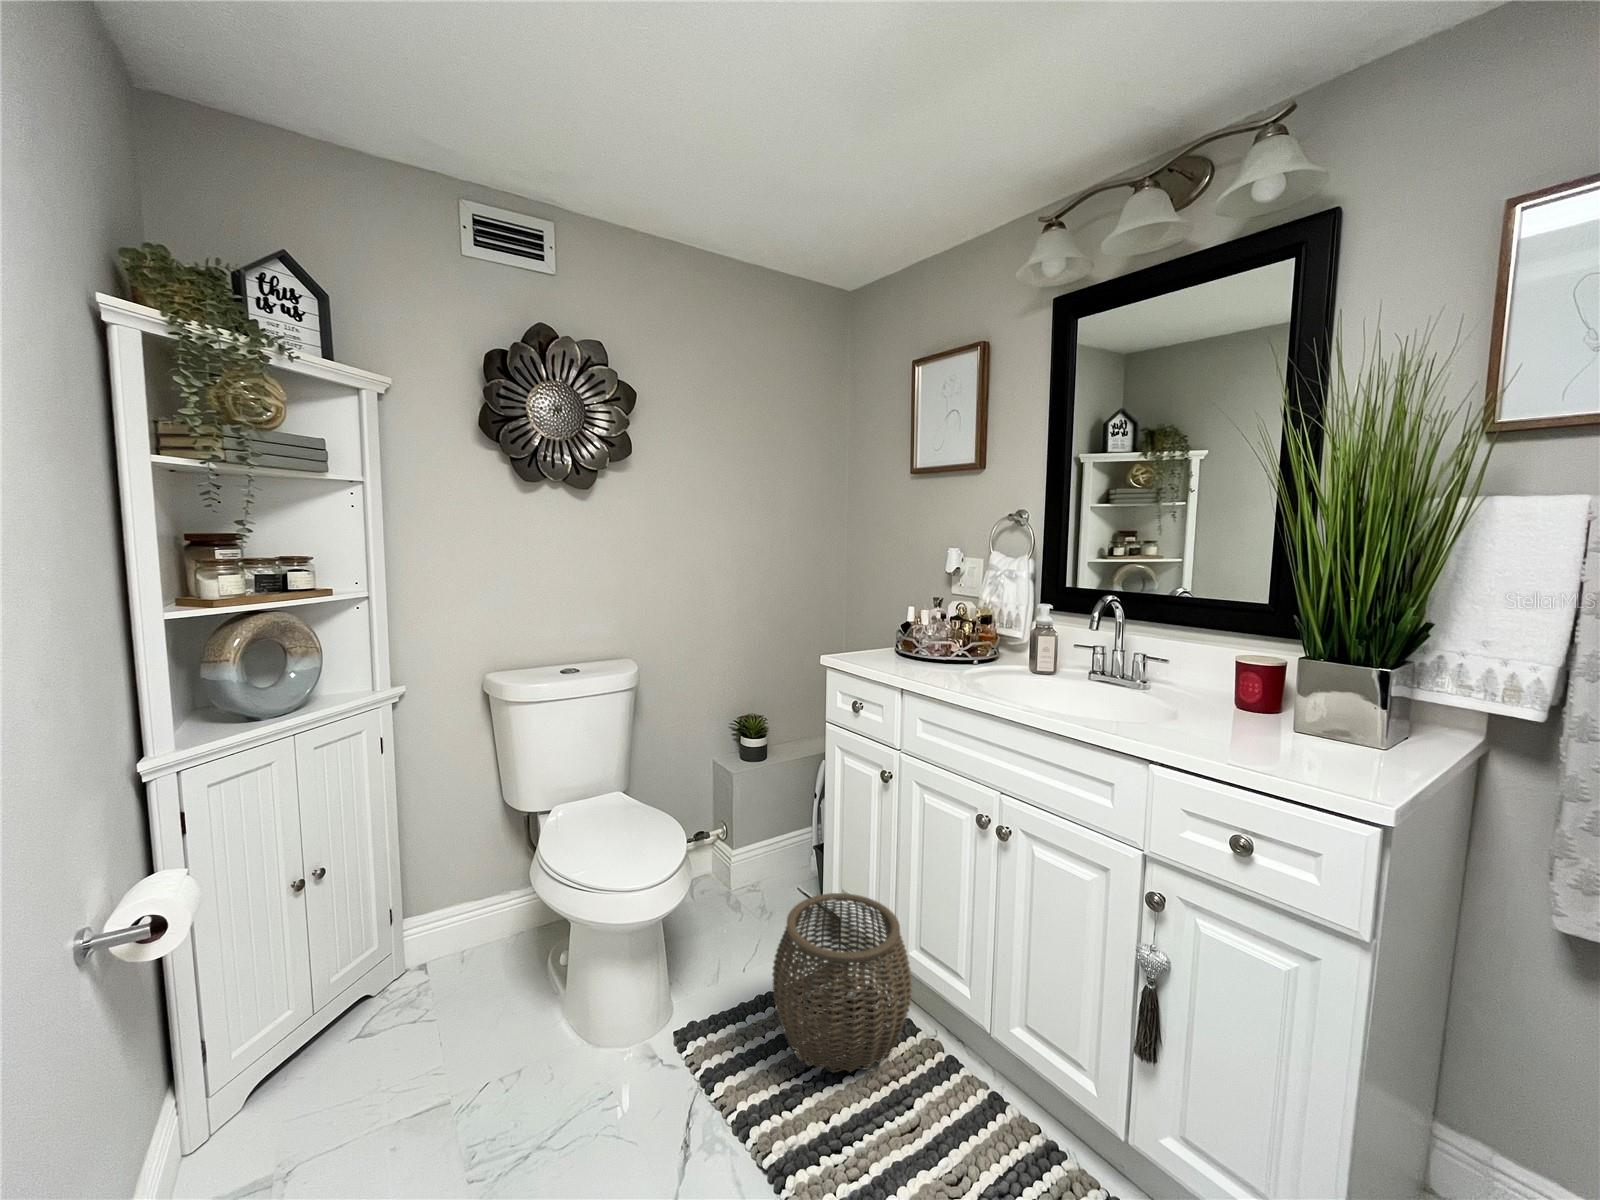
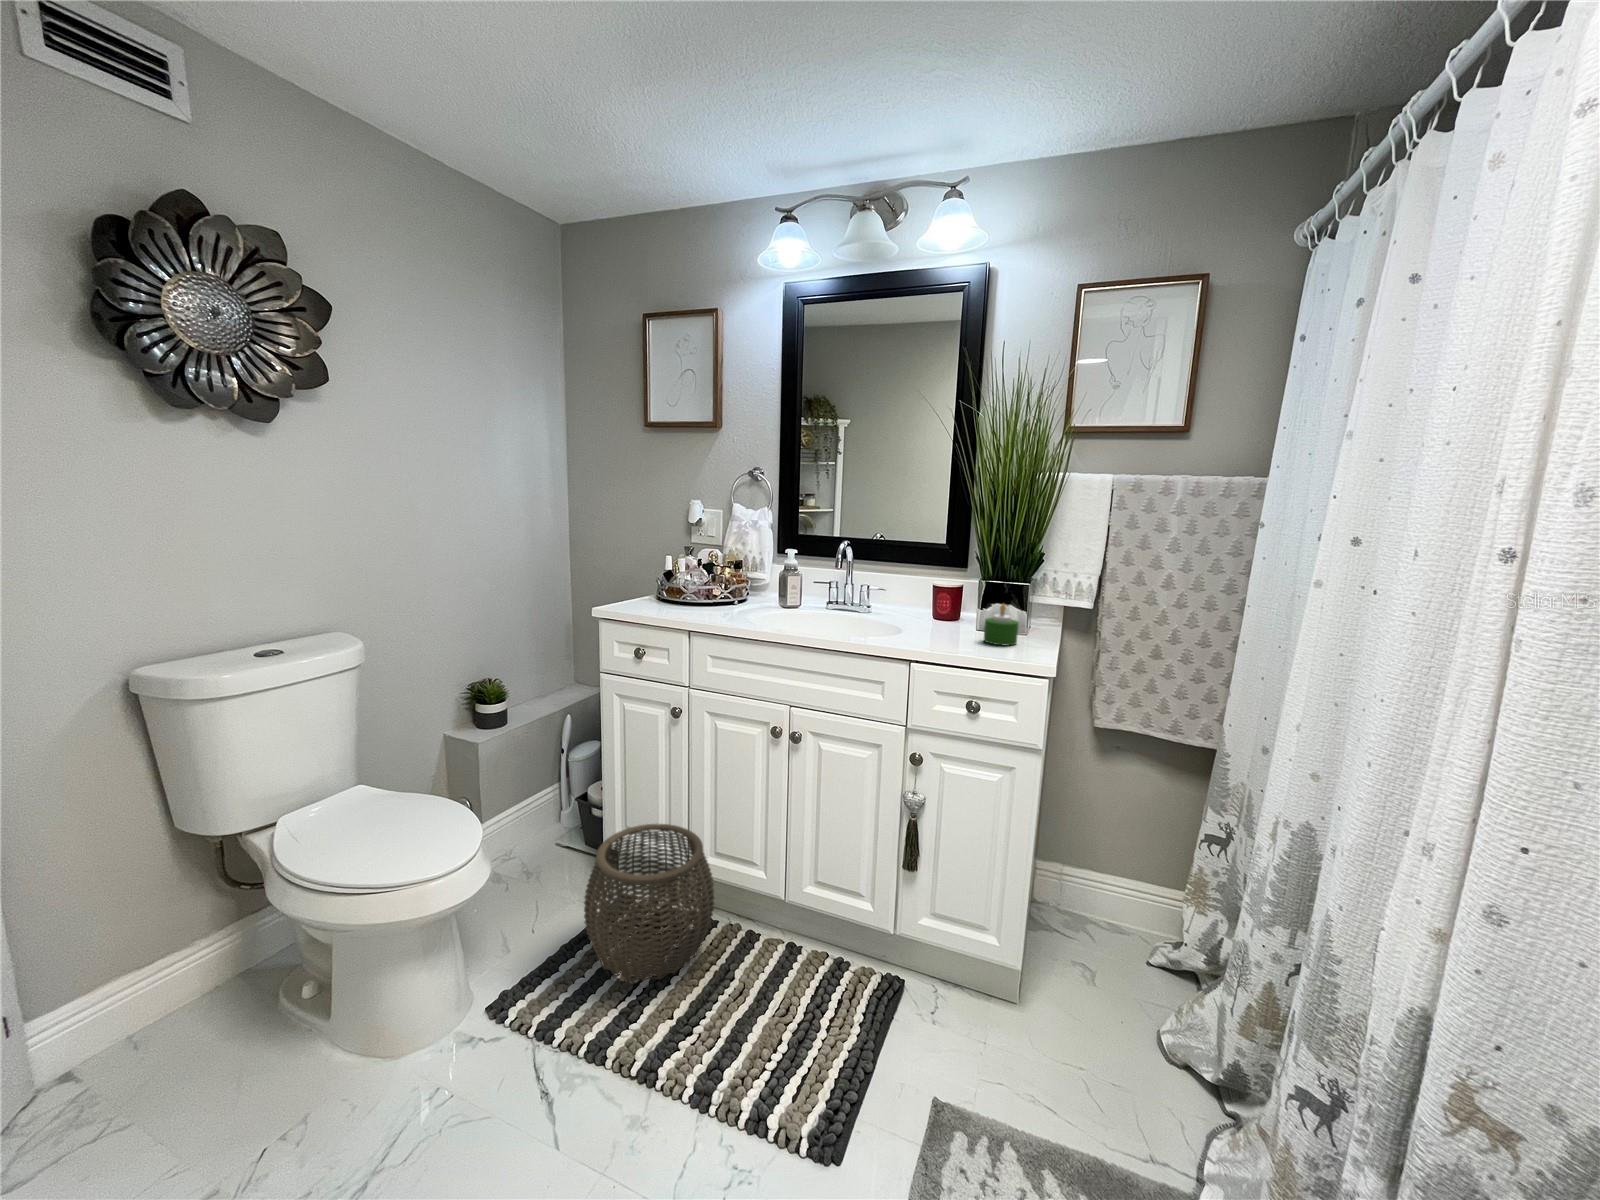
candle: none [1284,695,1347,760] -> present [984,604,1019,646]

